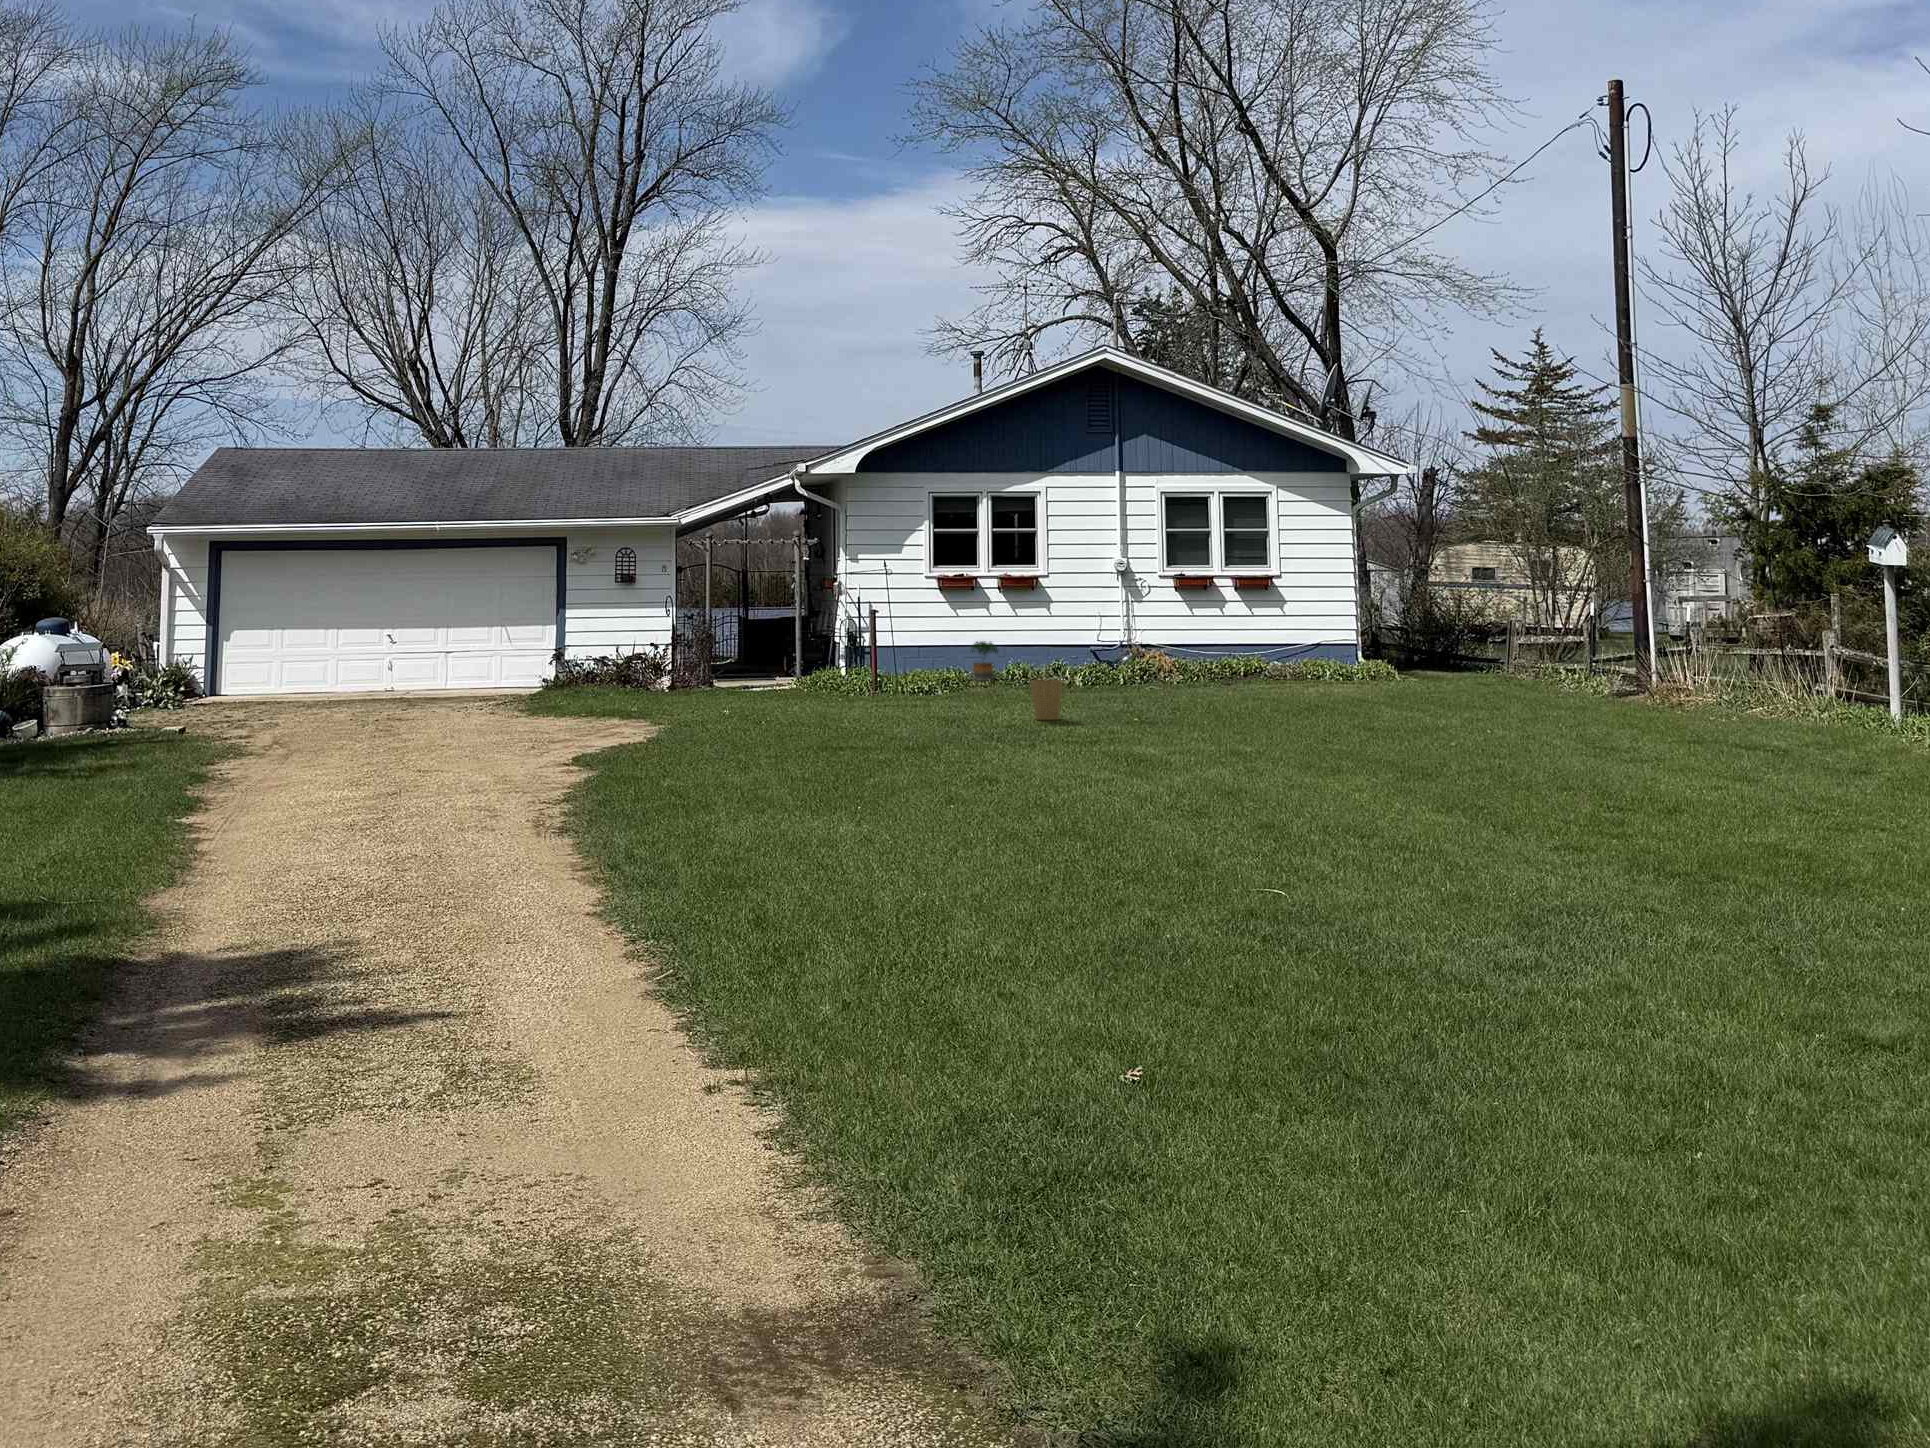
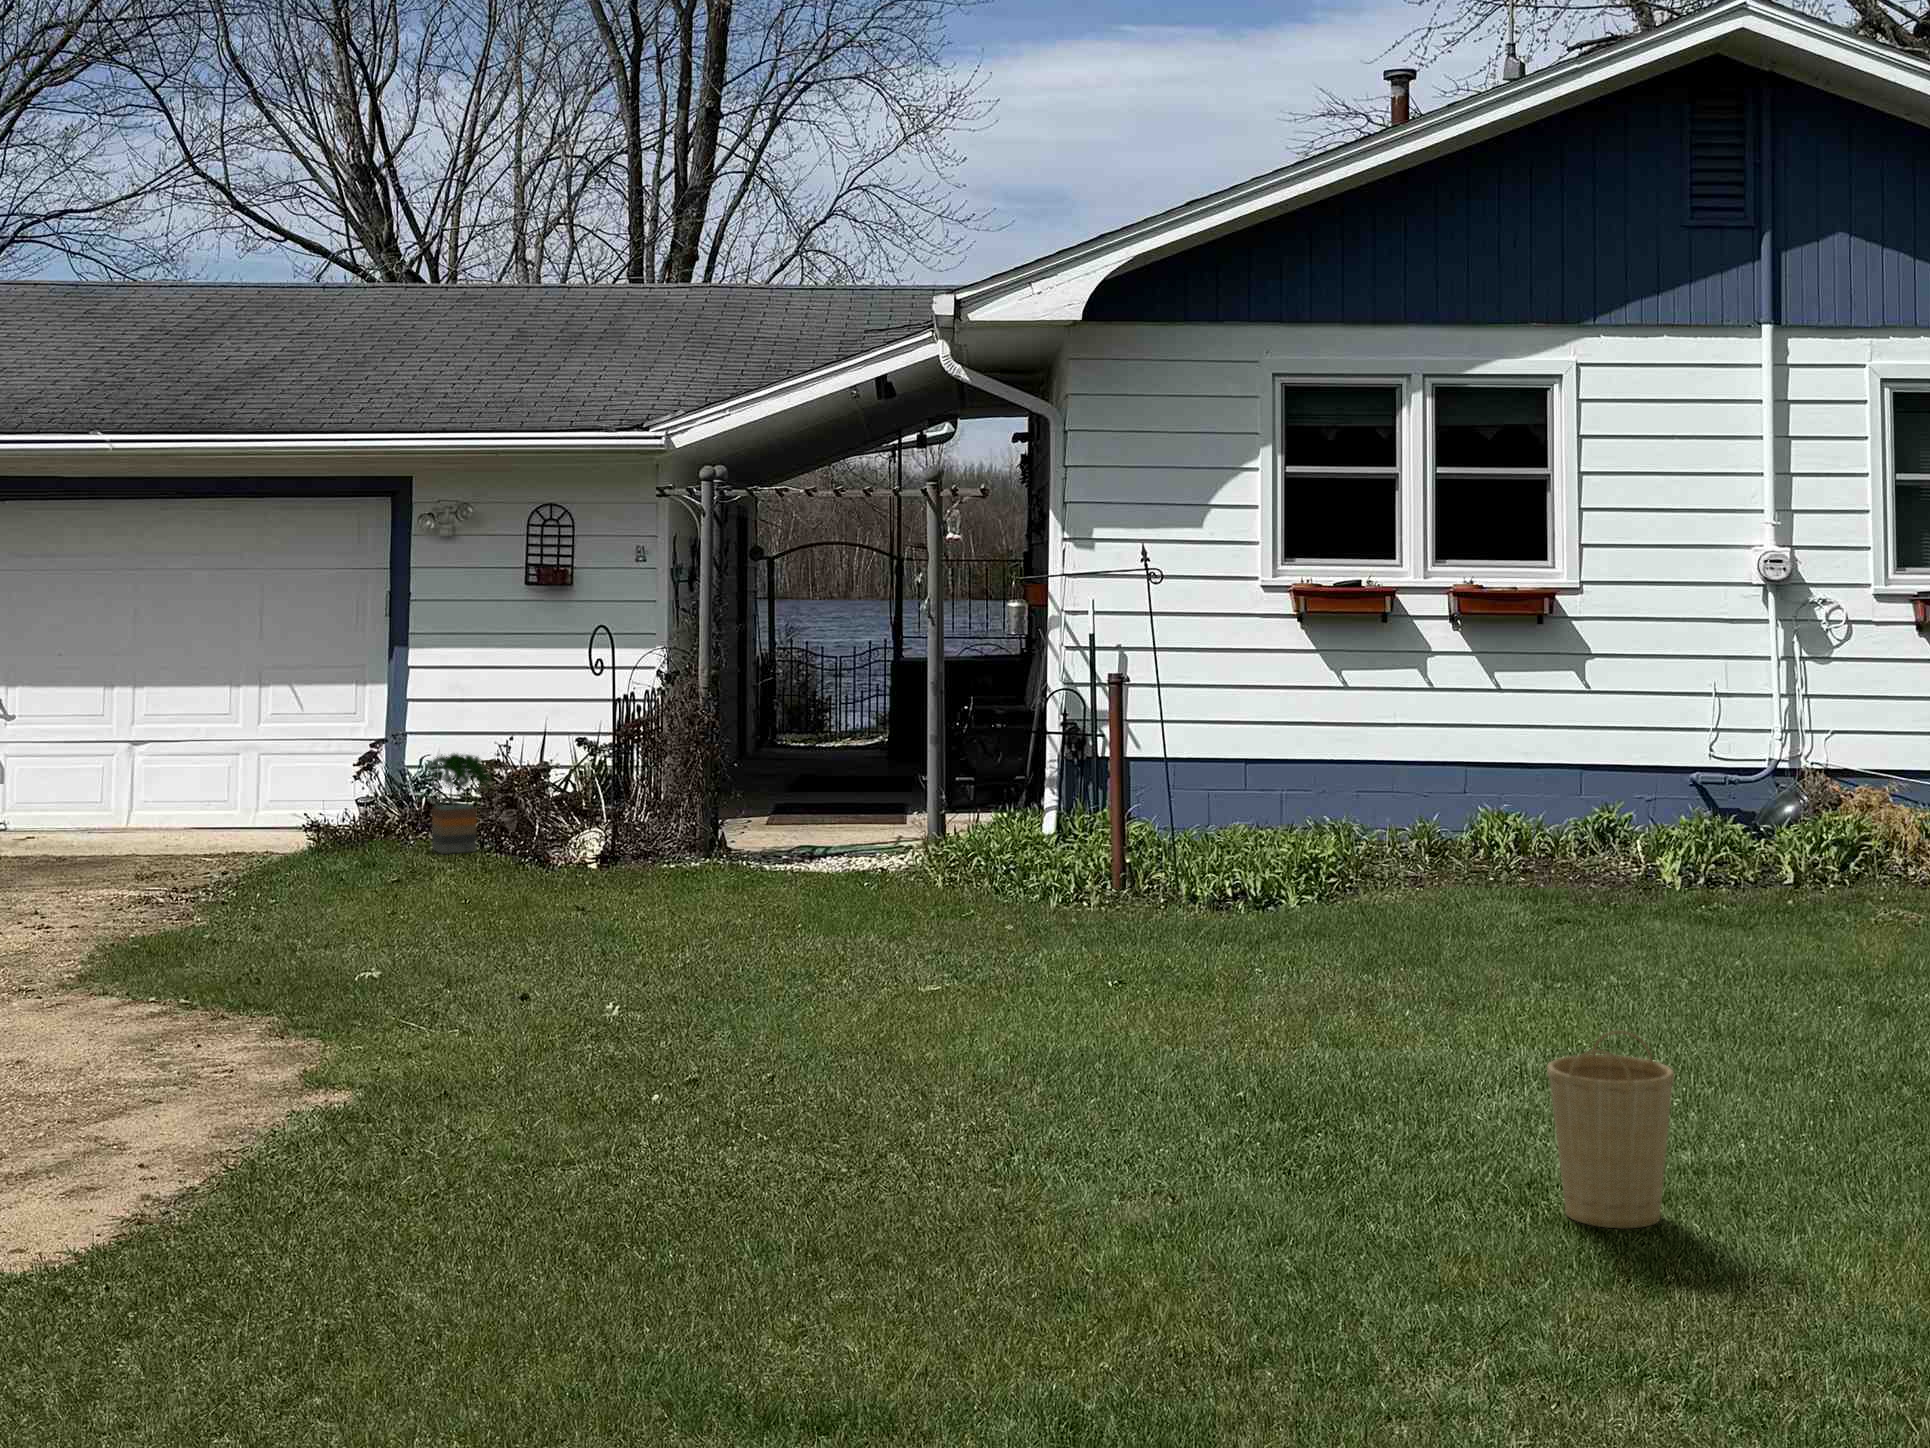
potted tree: present [971,641,999,681] -> present [425,753,491,854]

